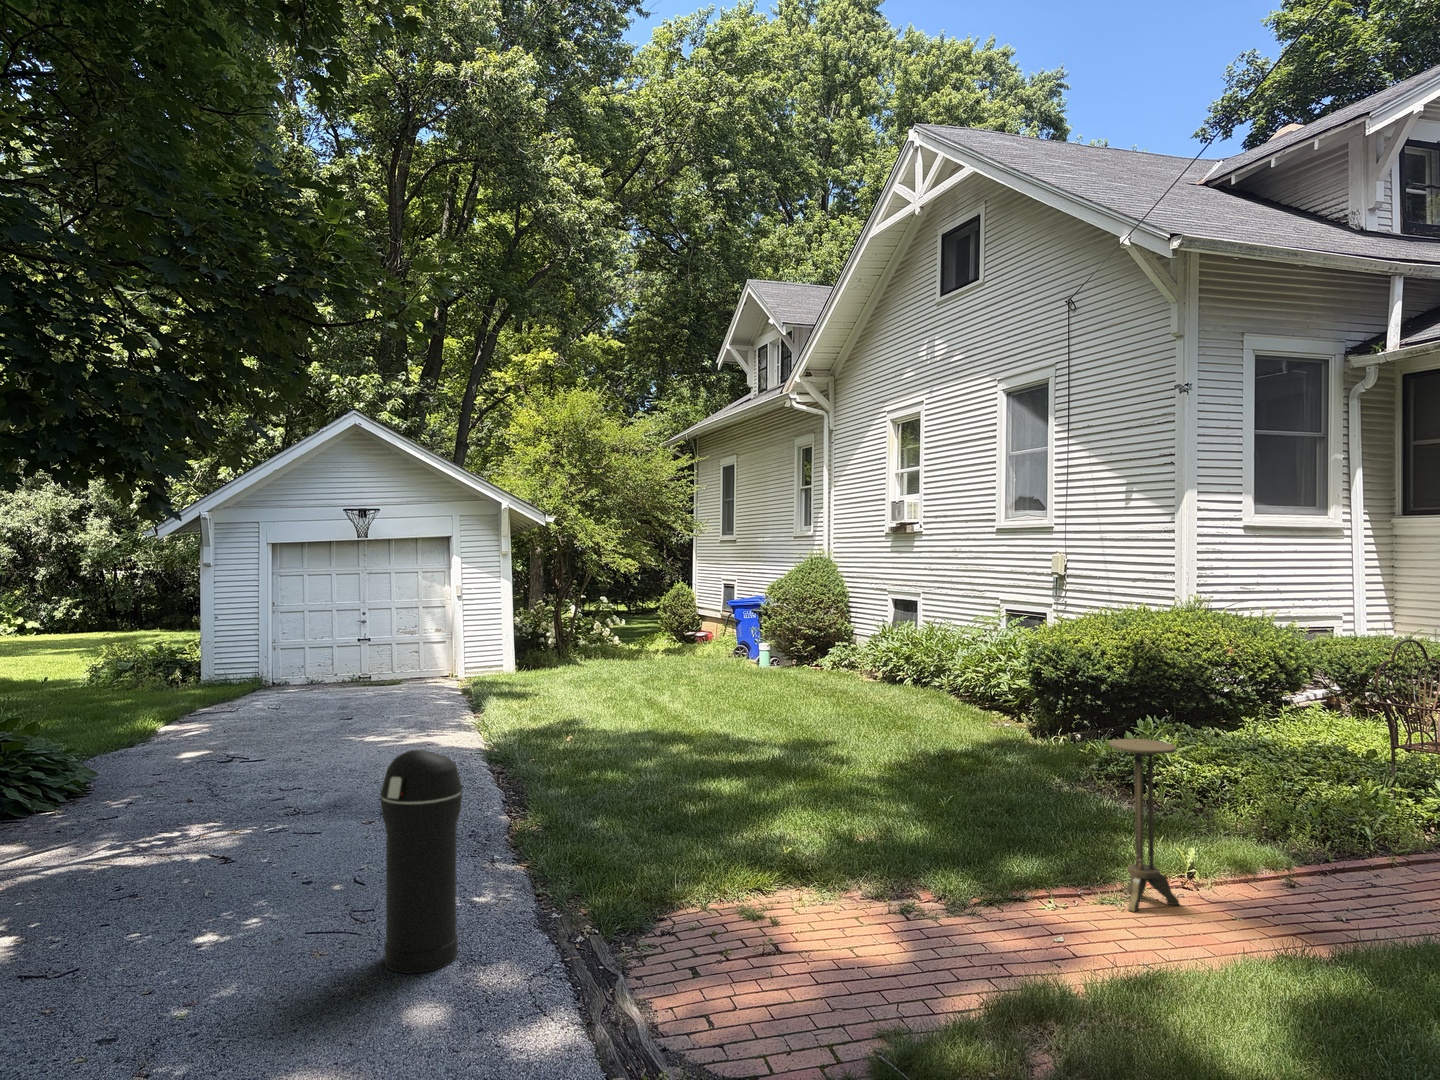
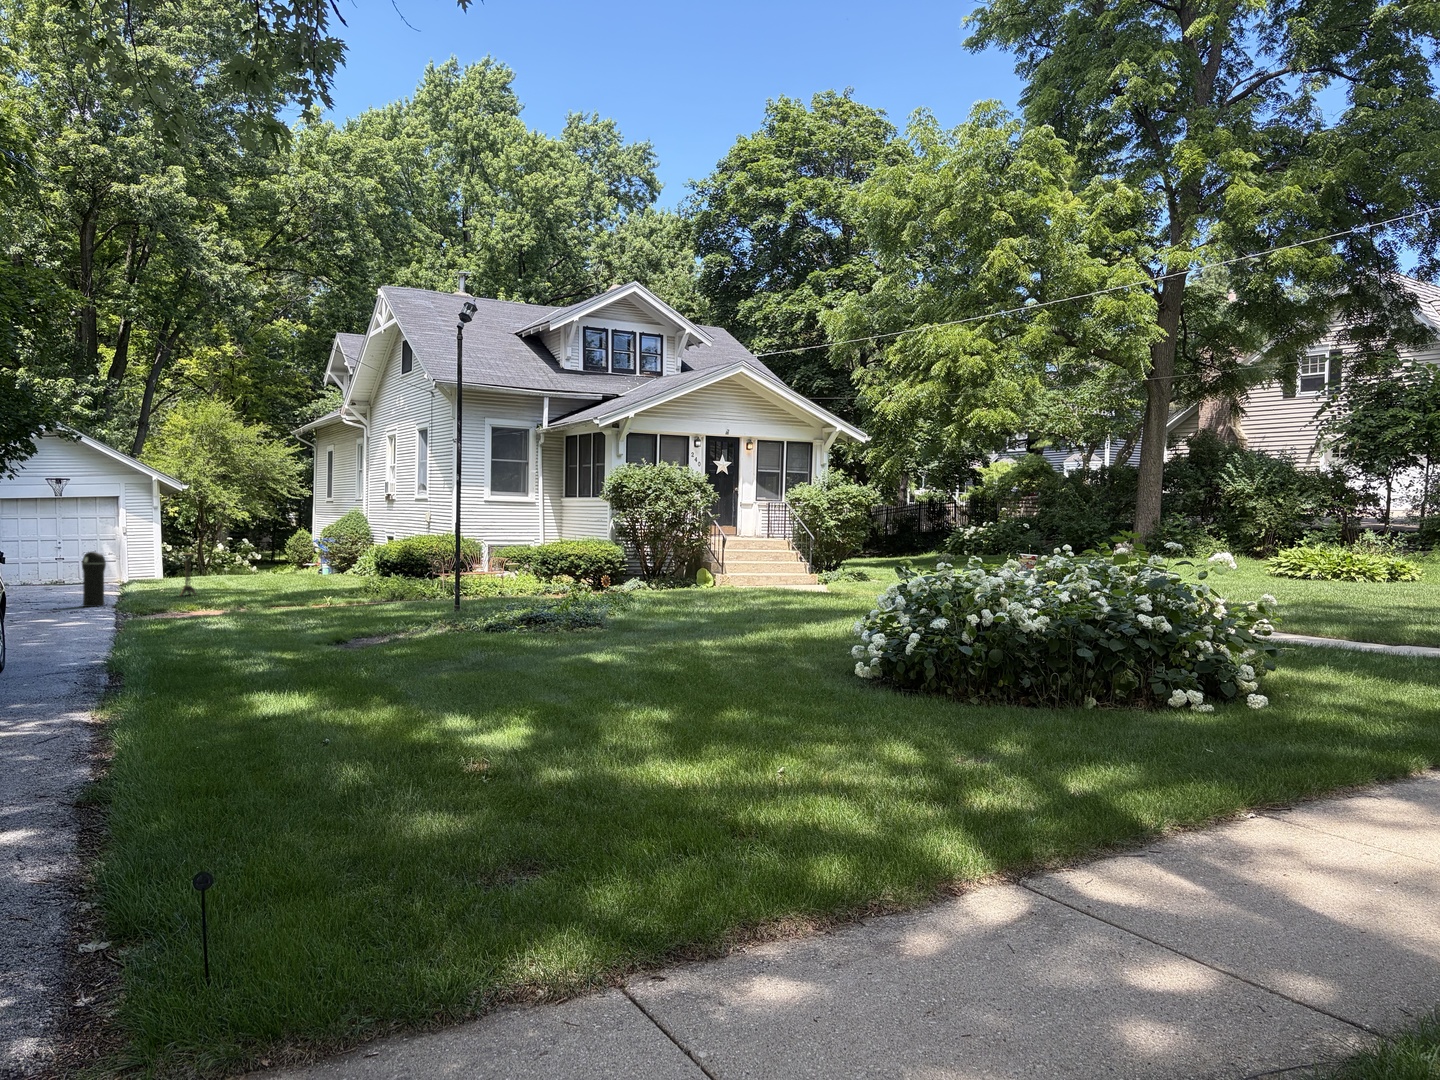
side table: present [1109,739,1179,912] -> present [180,553,197,596]

